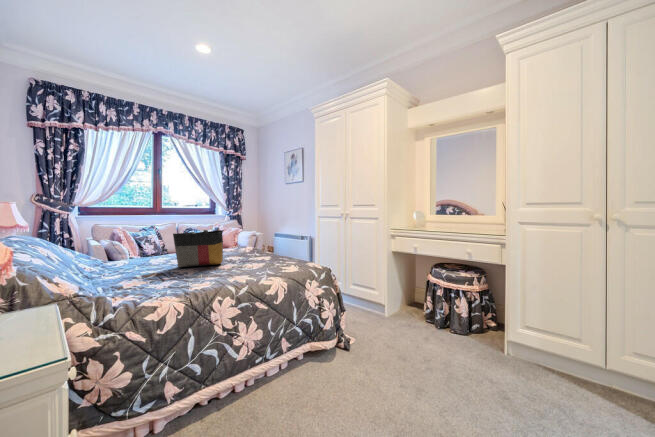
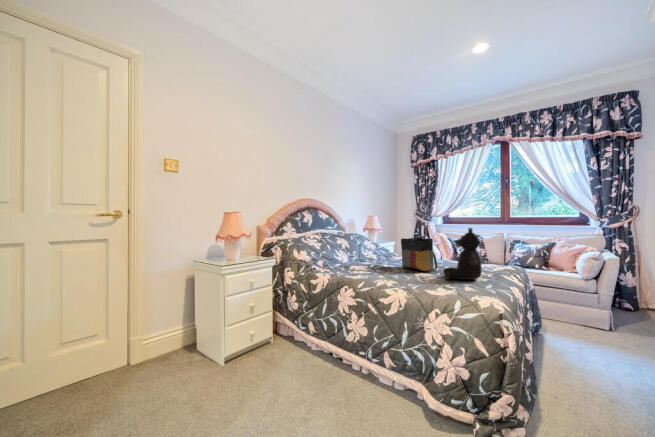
teddy bear: none [244,218,281,263] -> present [443,228,481,280]

